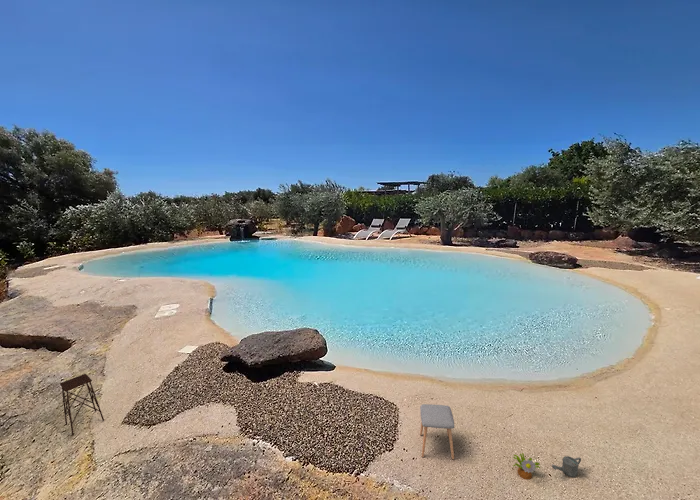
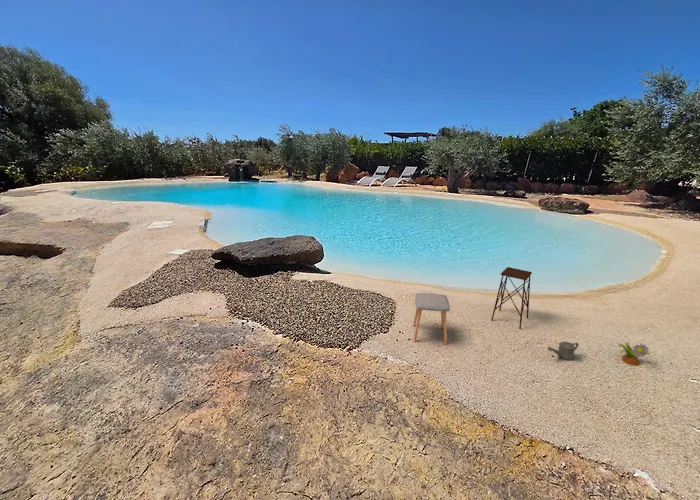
side table: present [60,374,104,435] -> present [491,267,532,329]
decorative plant: present [513,453,540,479] -> present [618,342,649,365]

